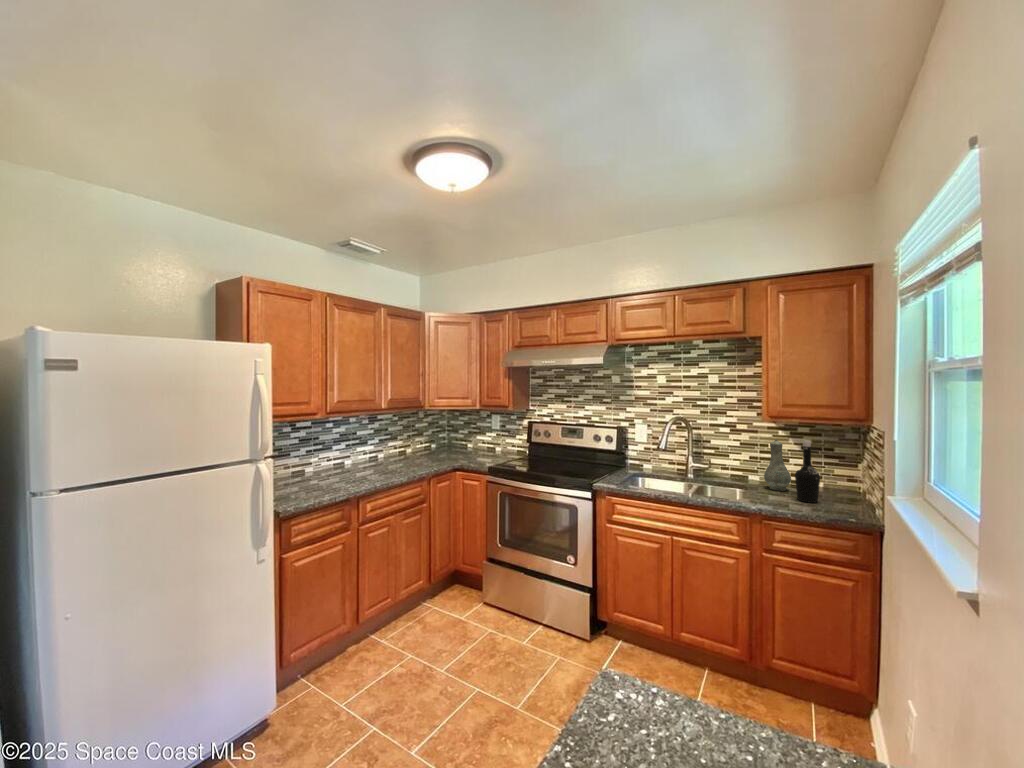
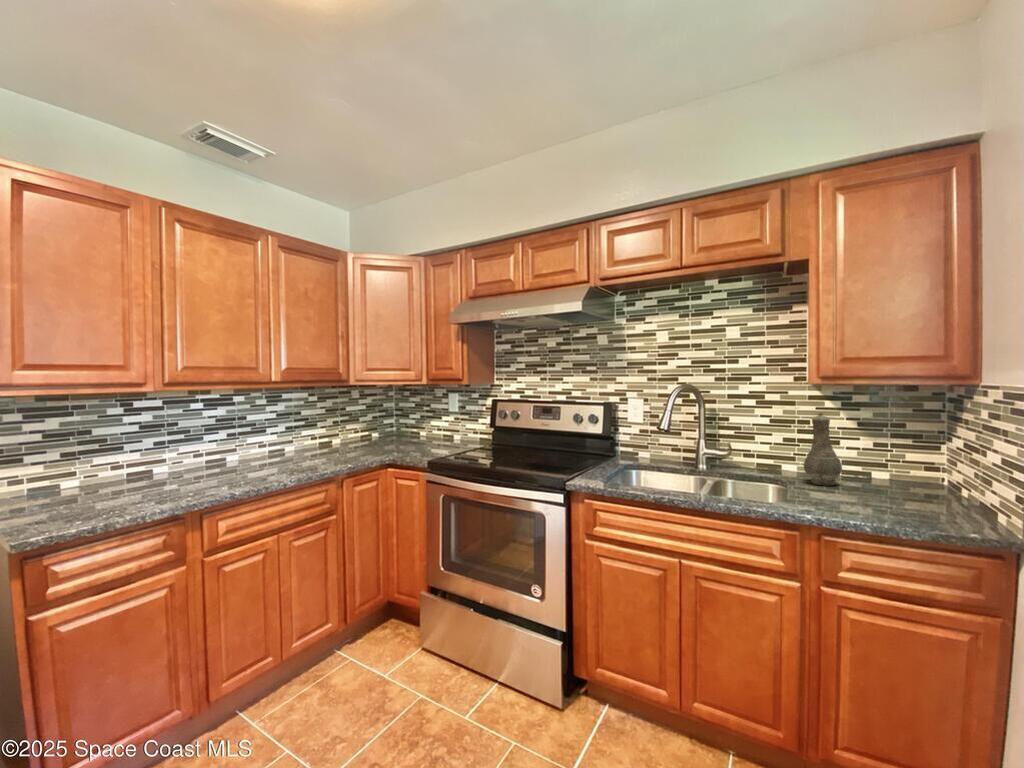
bottle: present [795,441,820,503] -> none [847,413,884,503]

